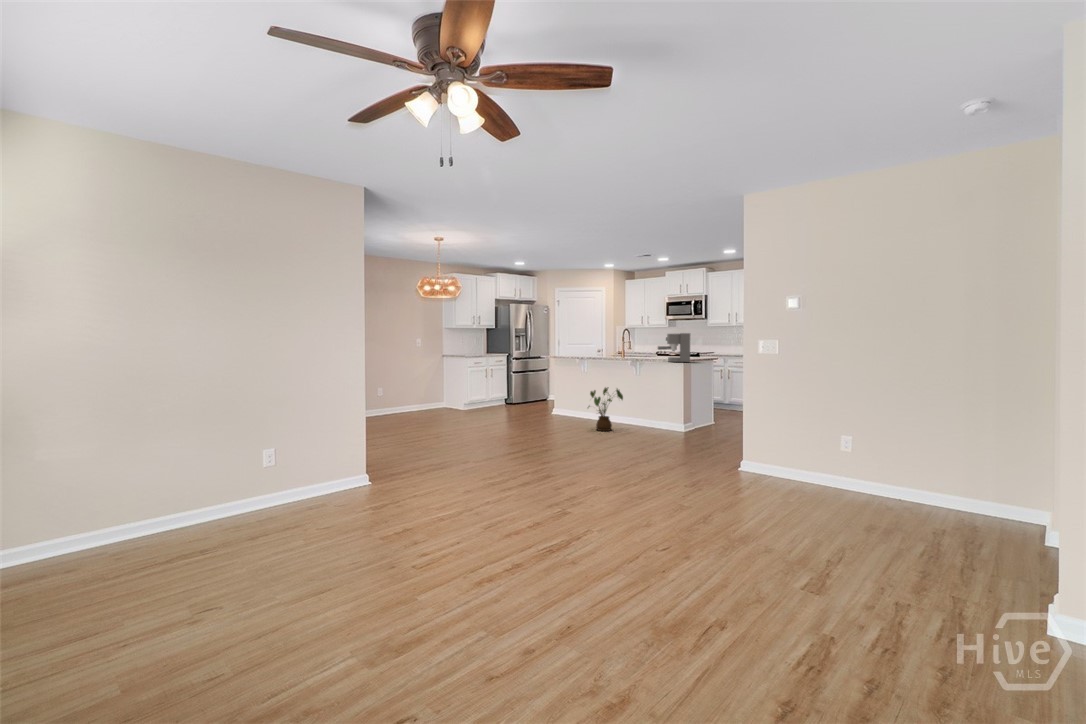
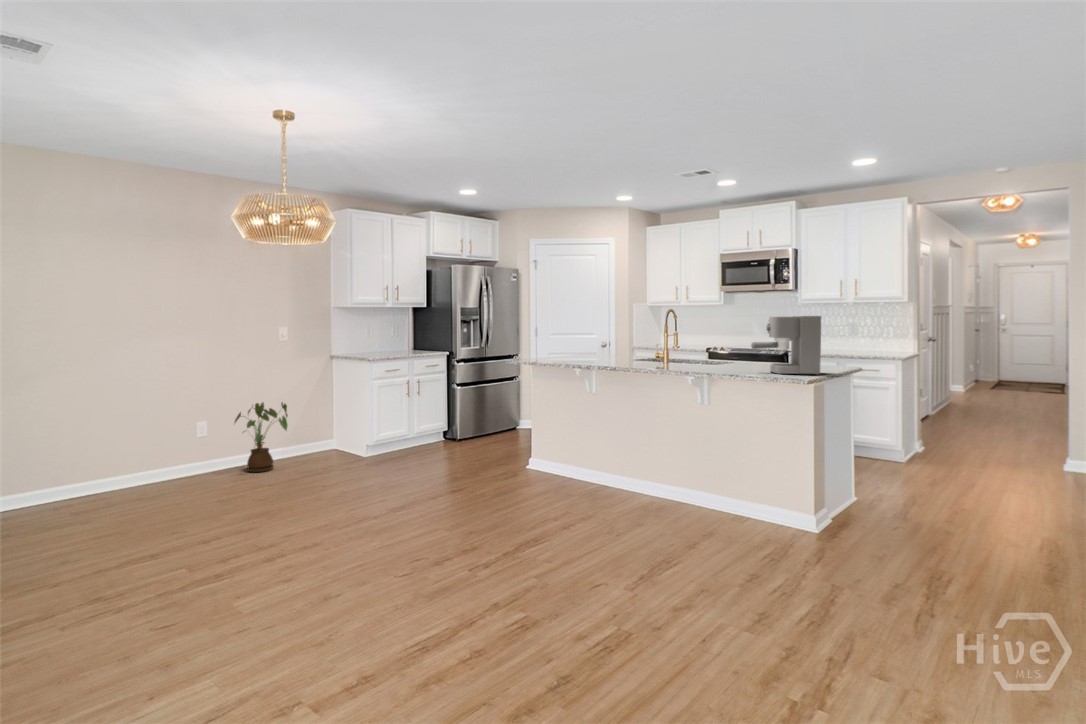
house plant: present [588,388,623,431] -> present [235,402,288,472]

